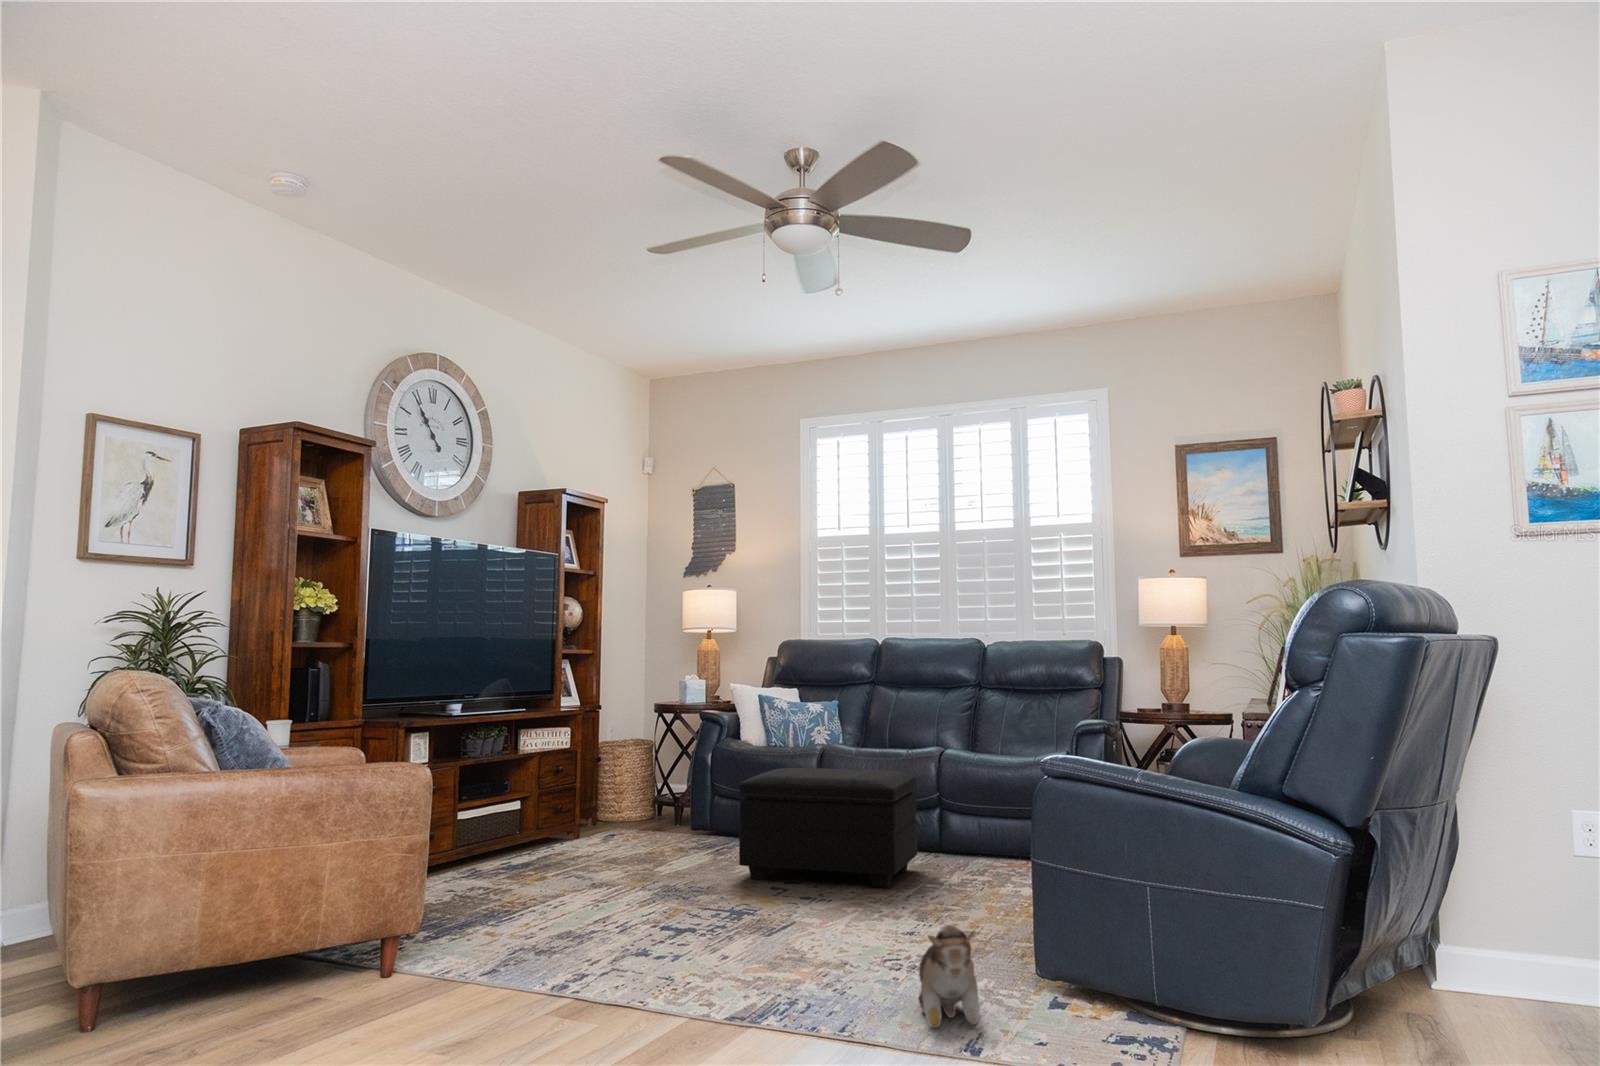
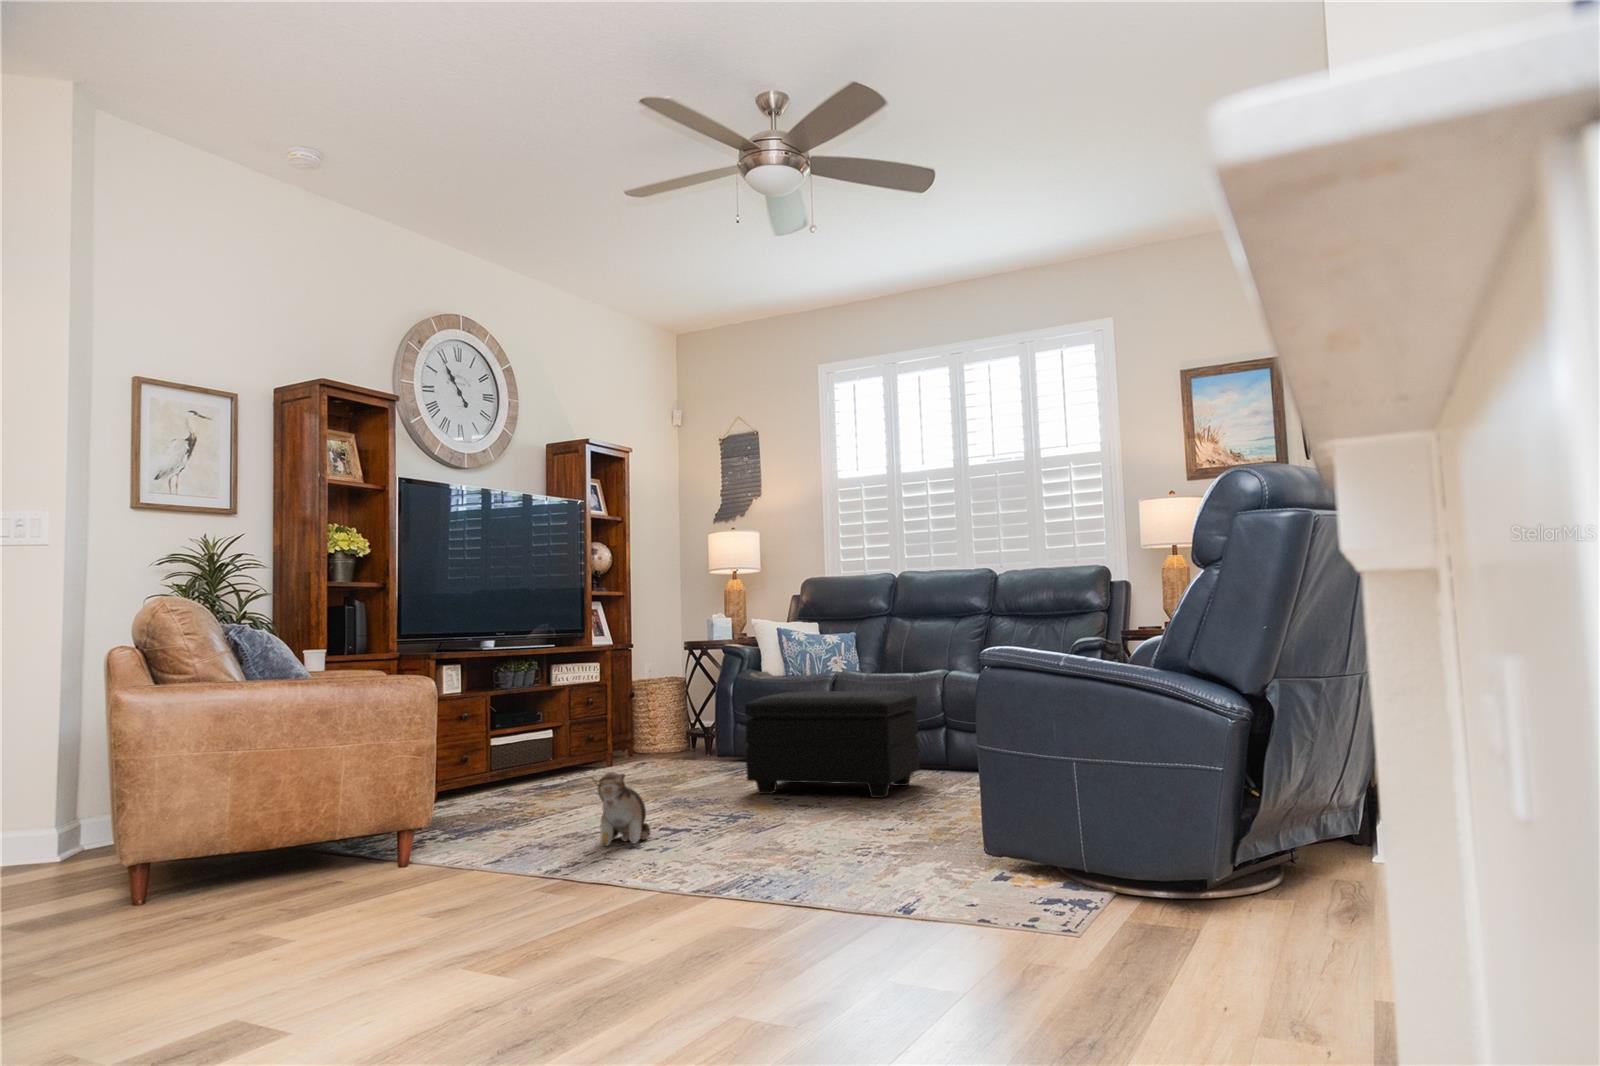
plush toy: present [919,925,980,1028] -> present [592,772,651,846]

